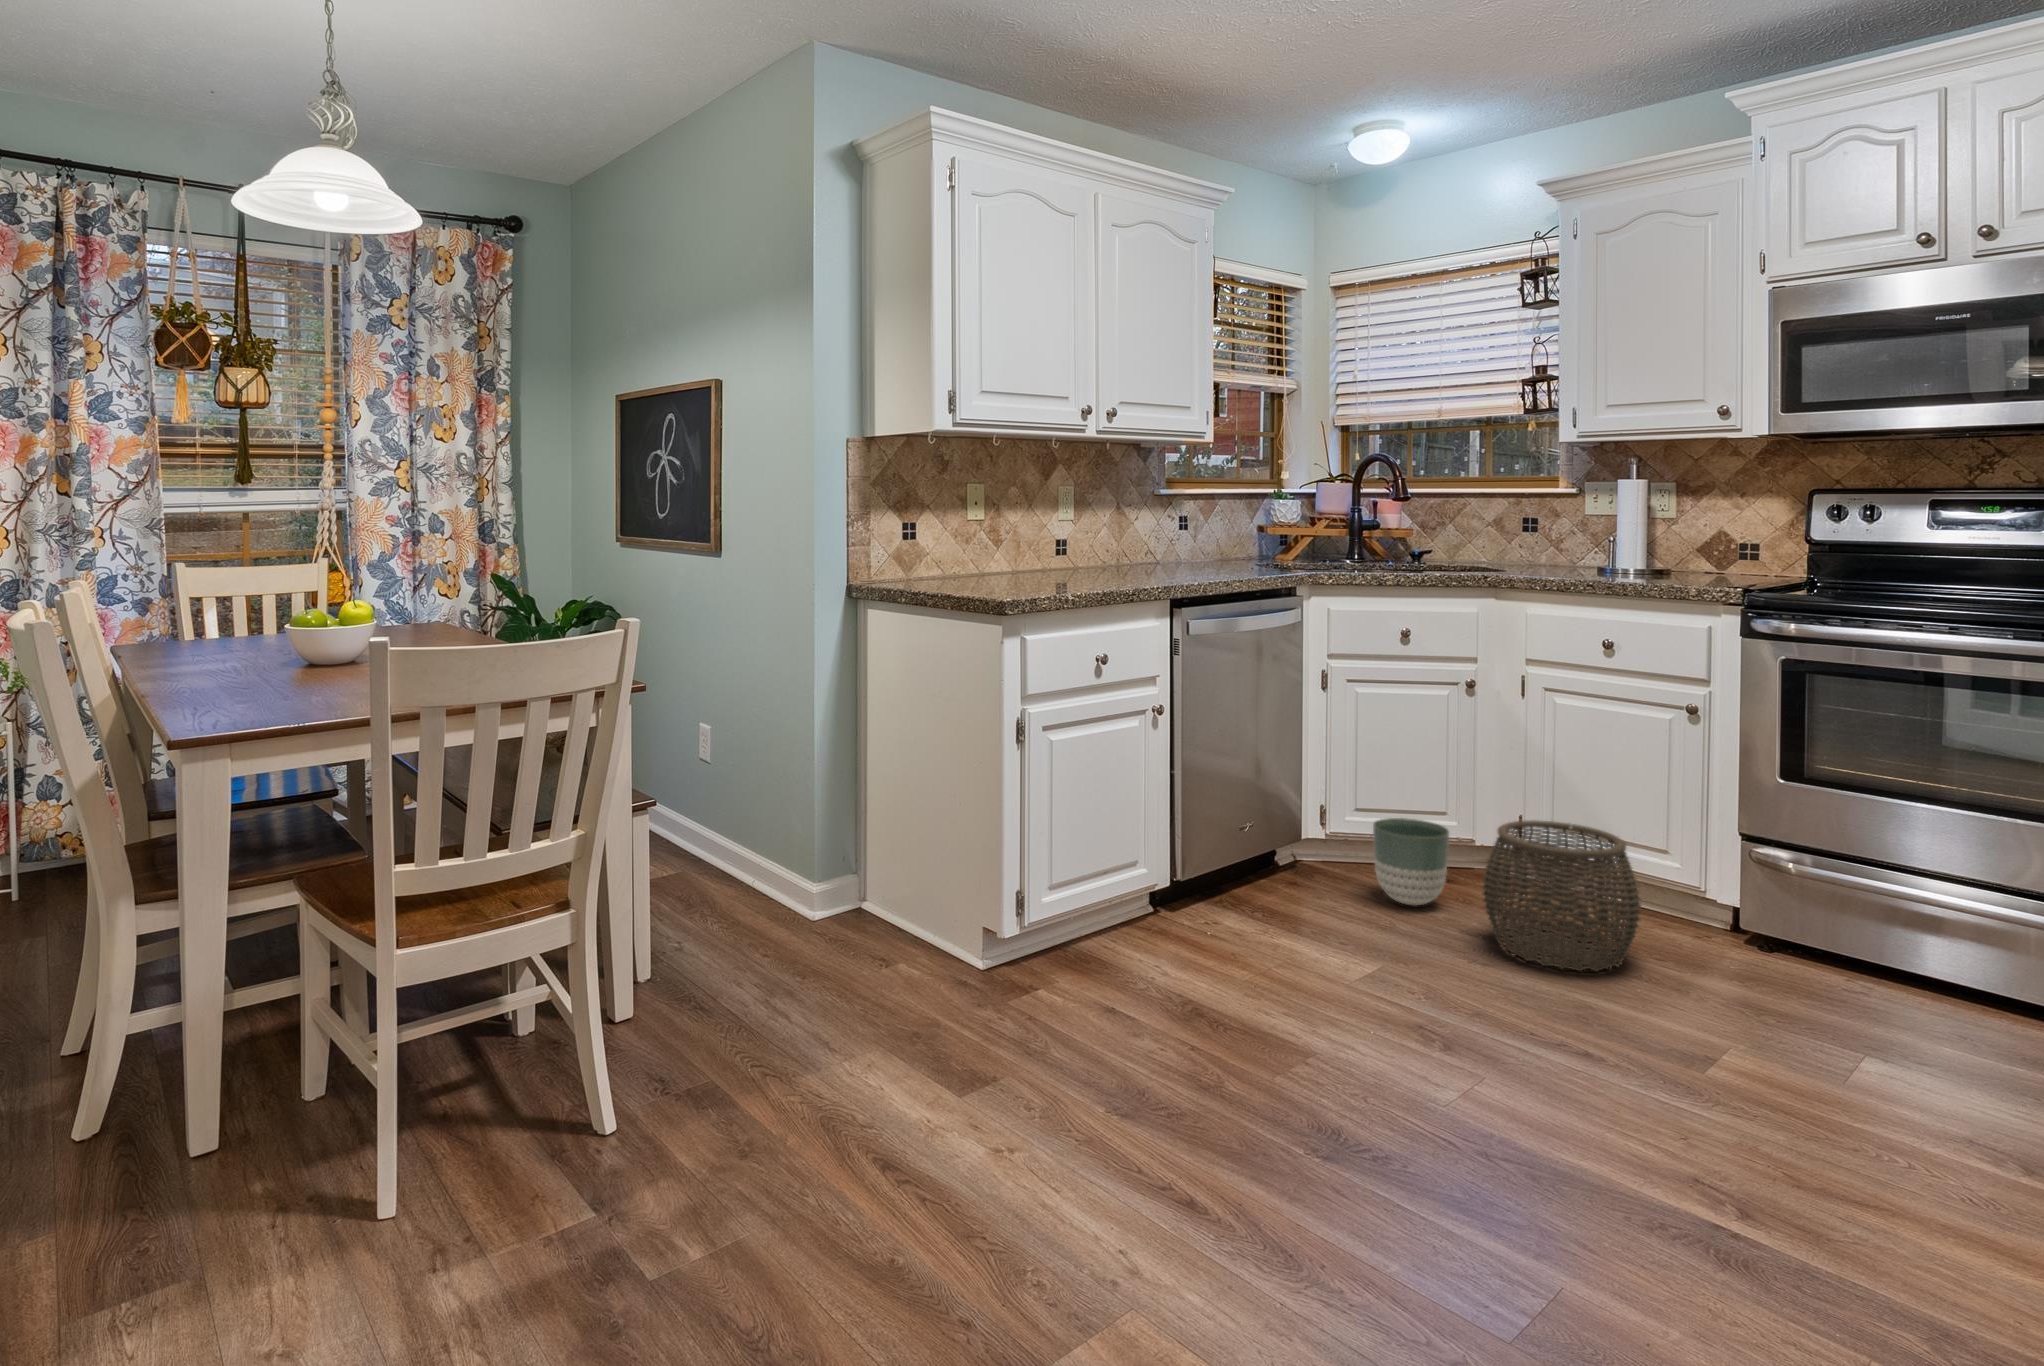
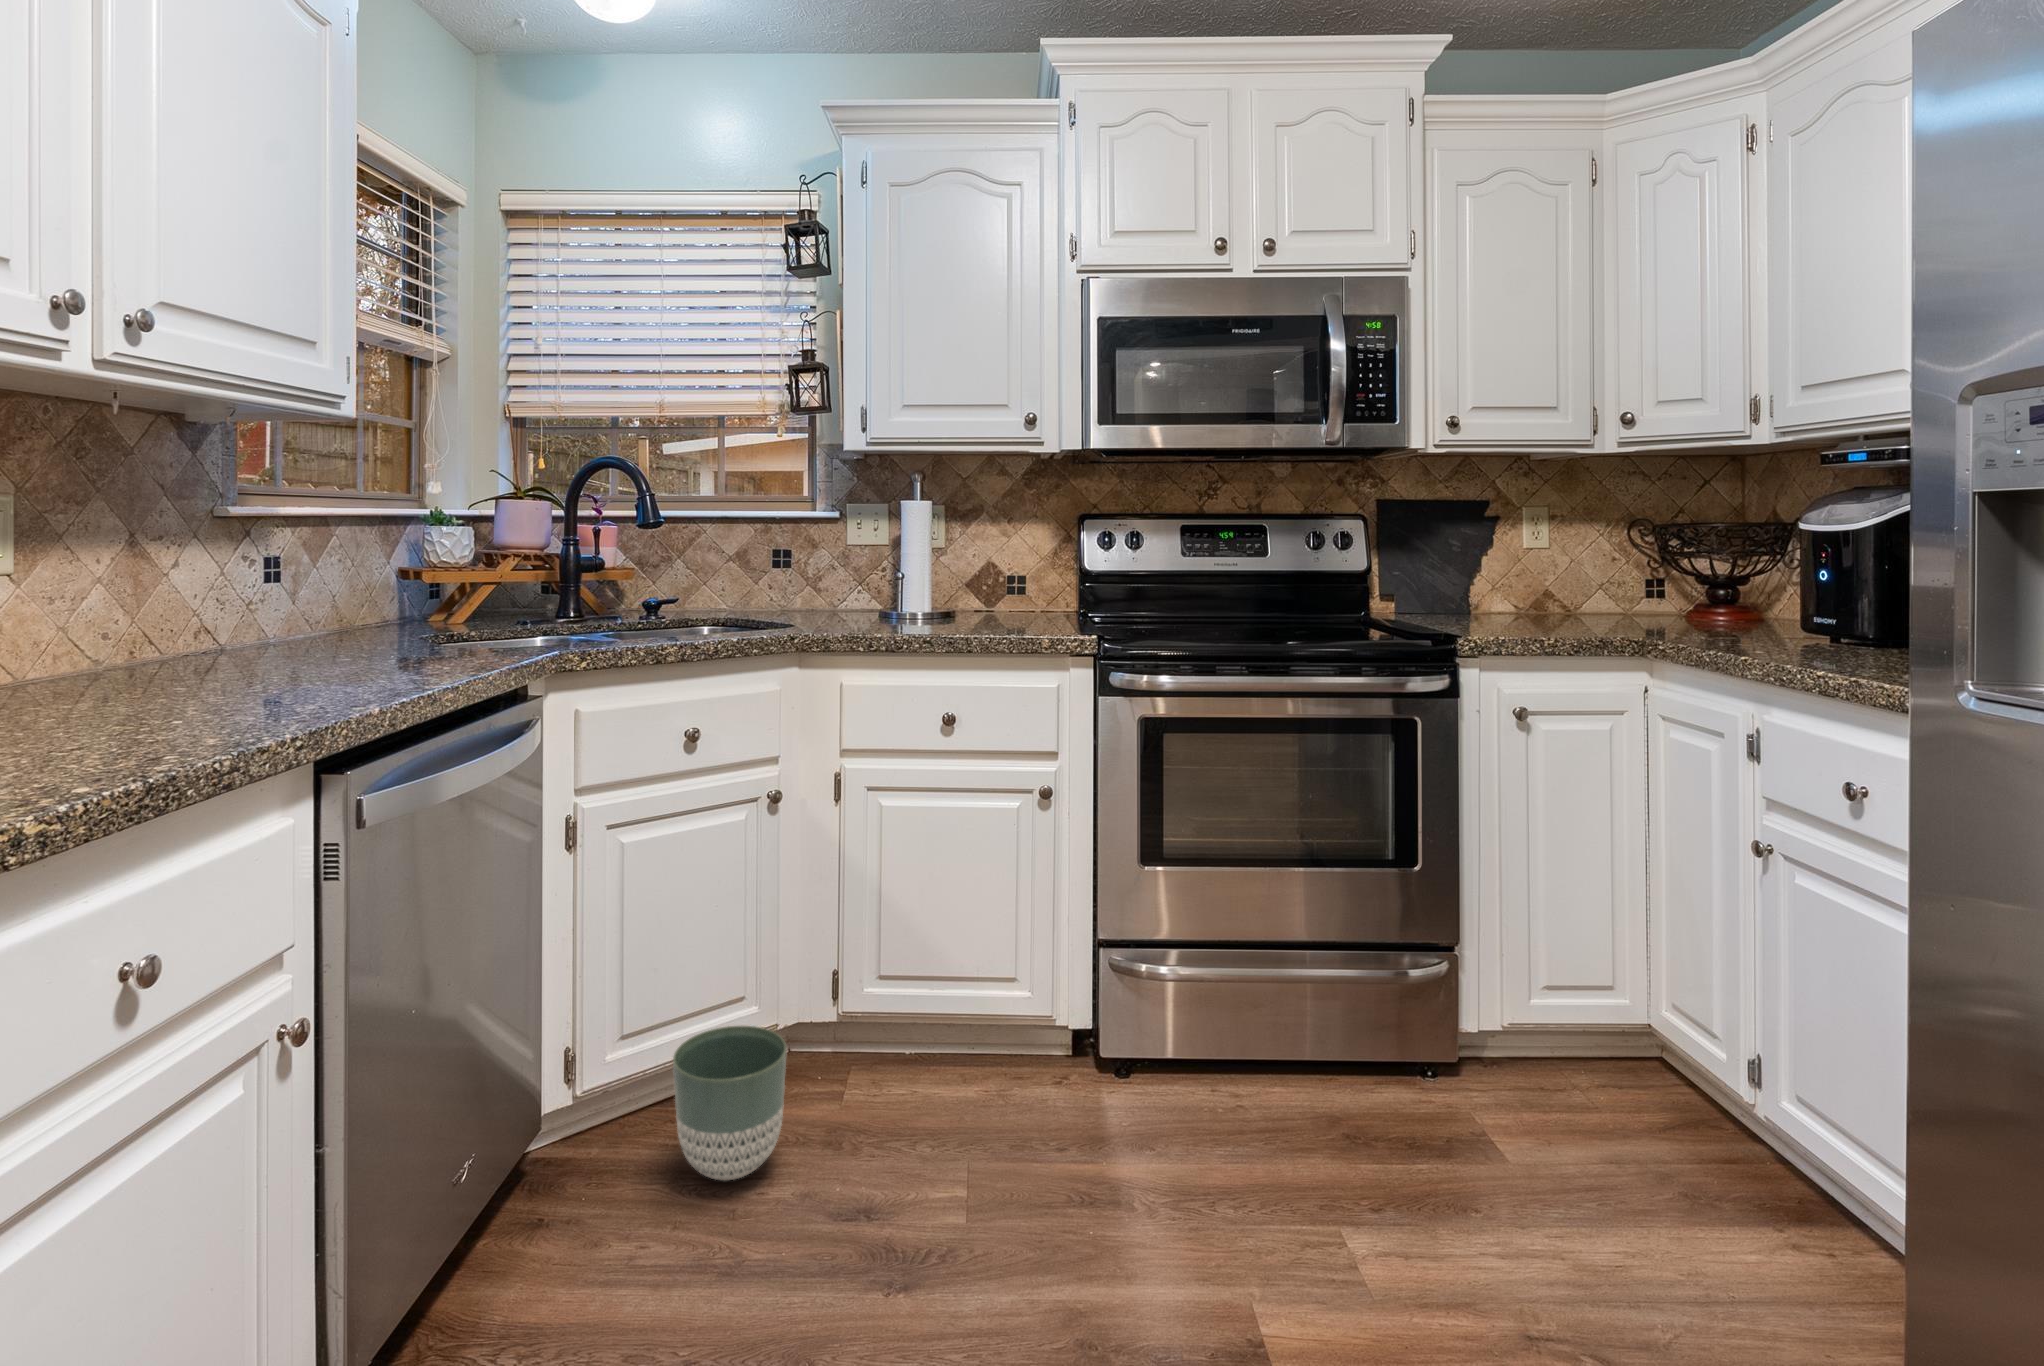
woven basket: present [1482,820,1641,972] -> none [862,990,1064,1244]

